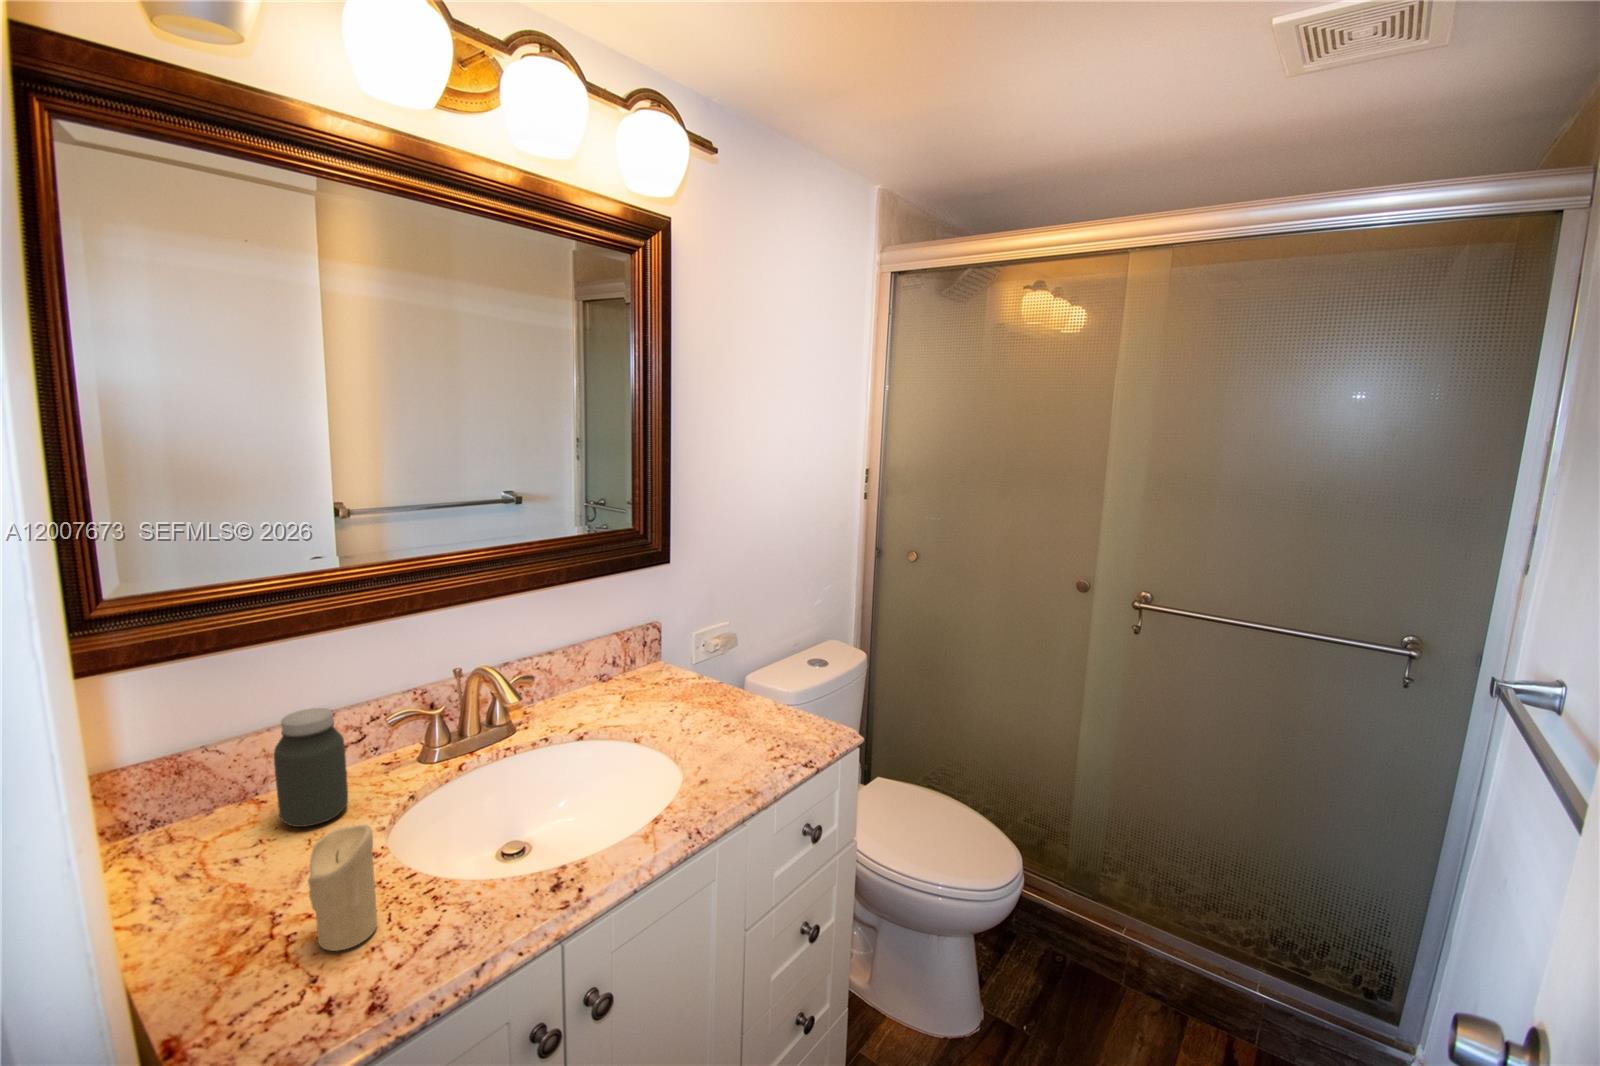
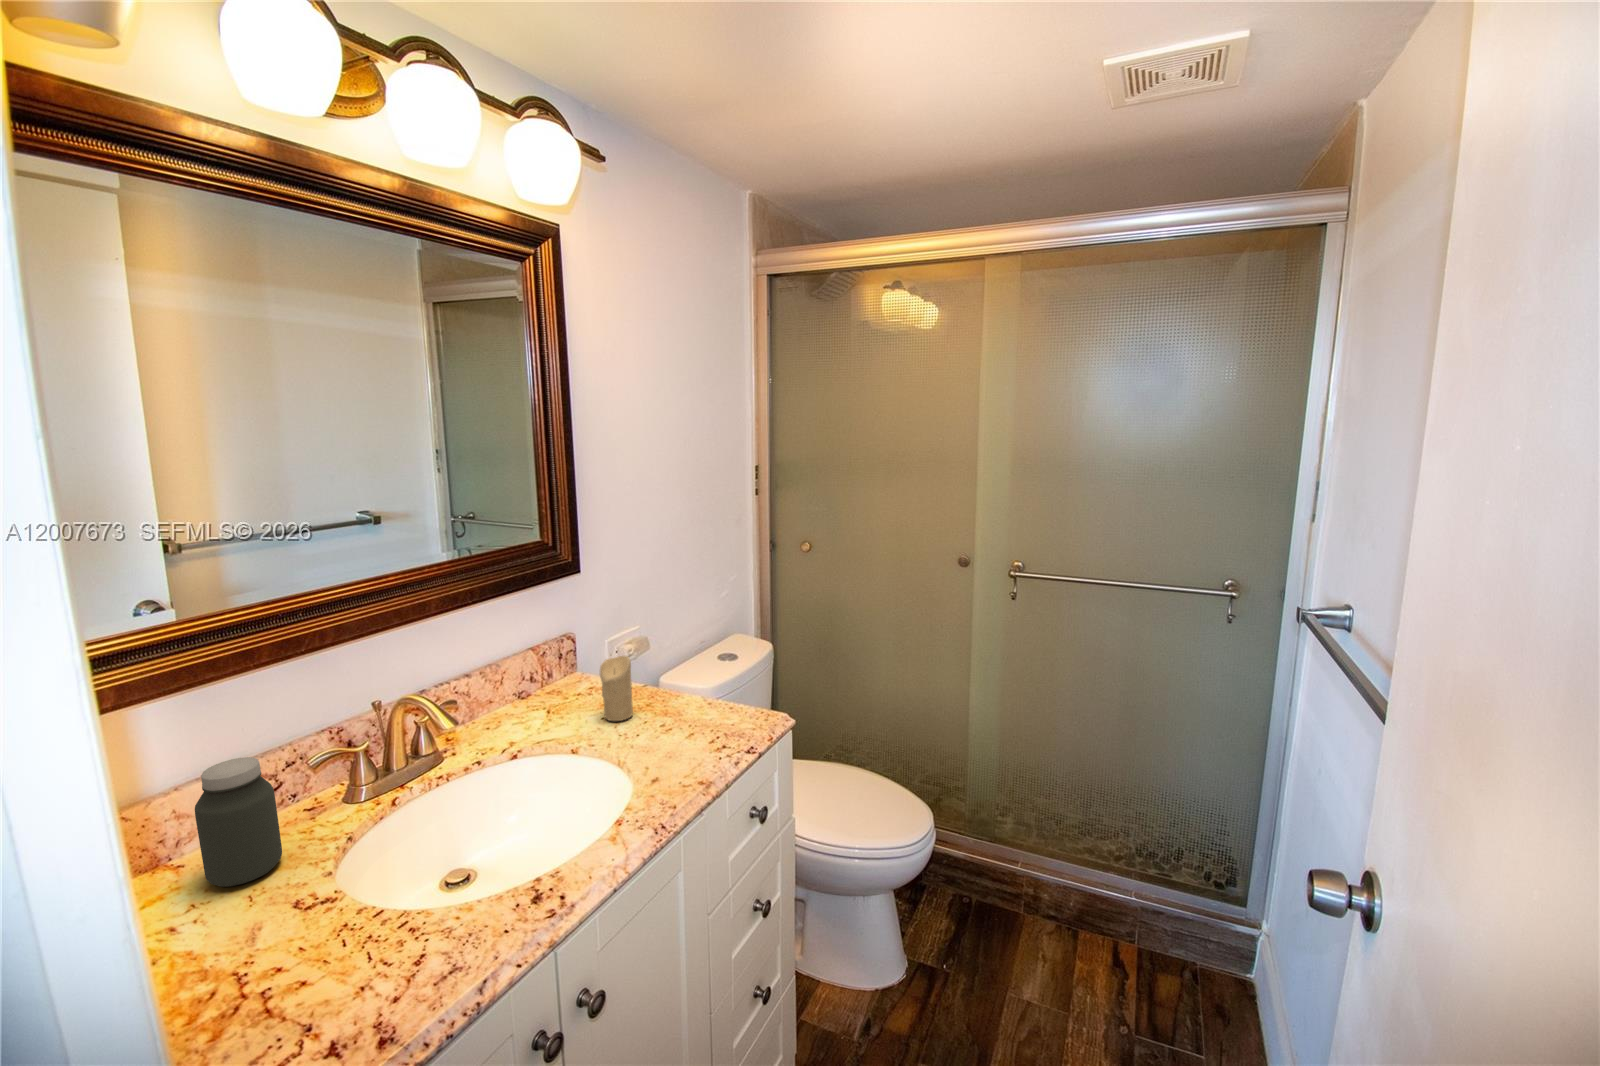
candle: present [308,825,377,951] -> present [600,656,633,721]

